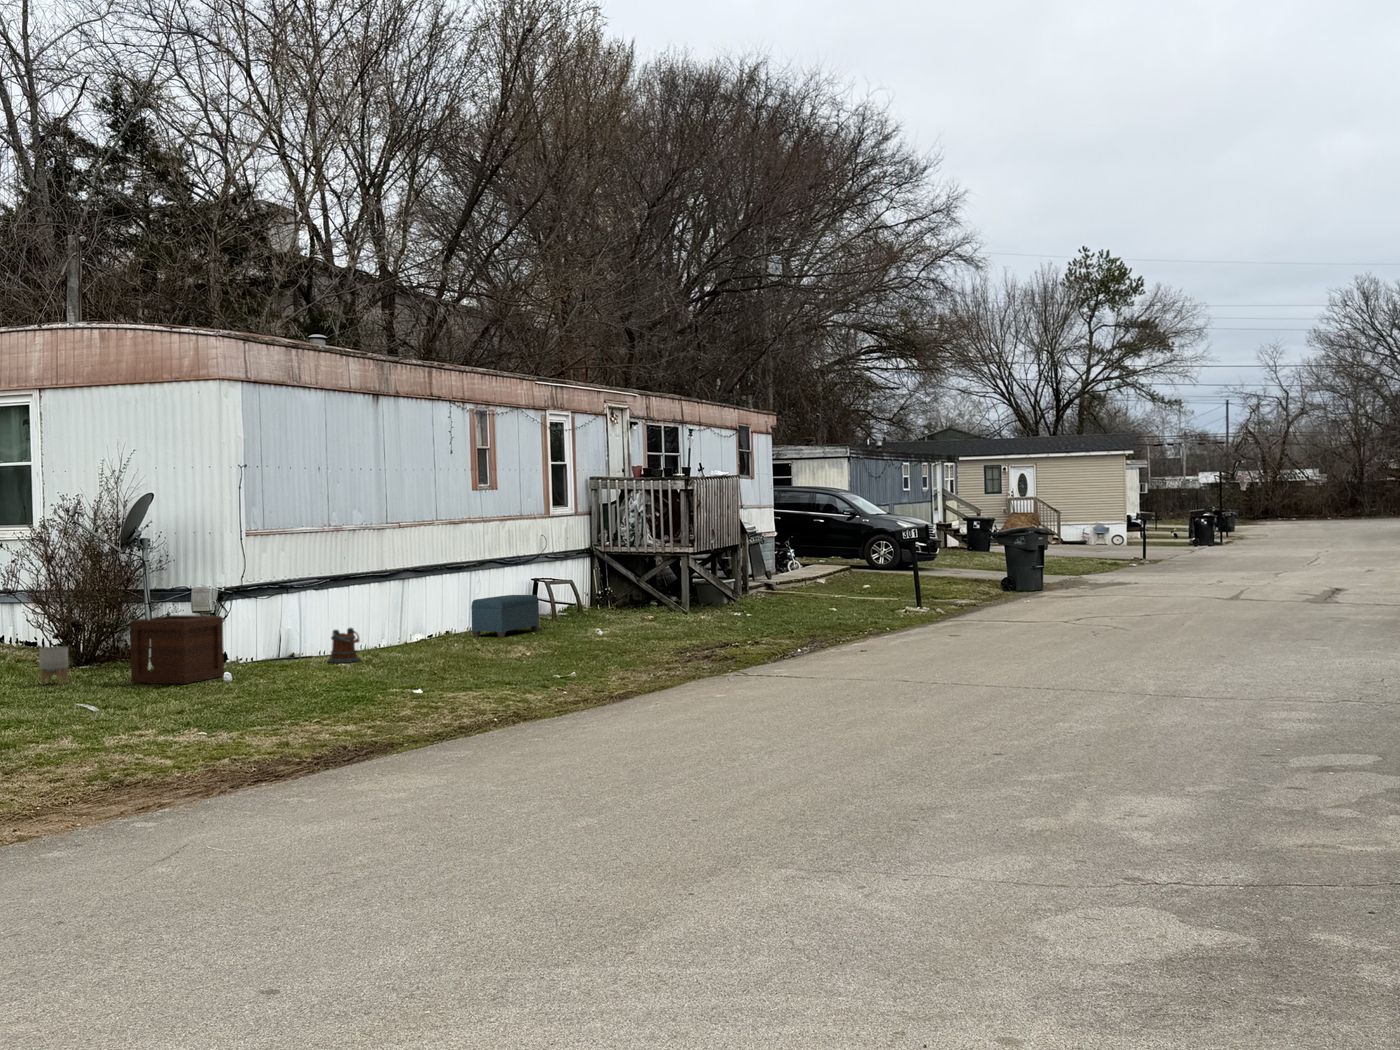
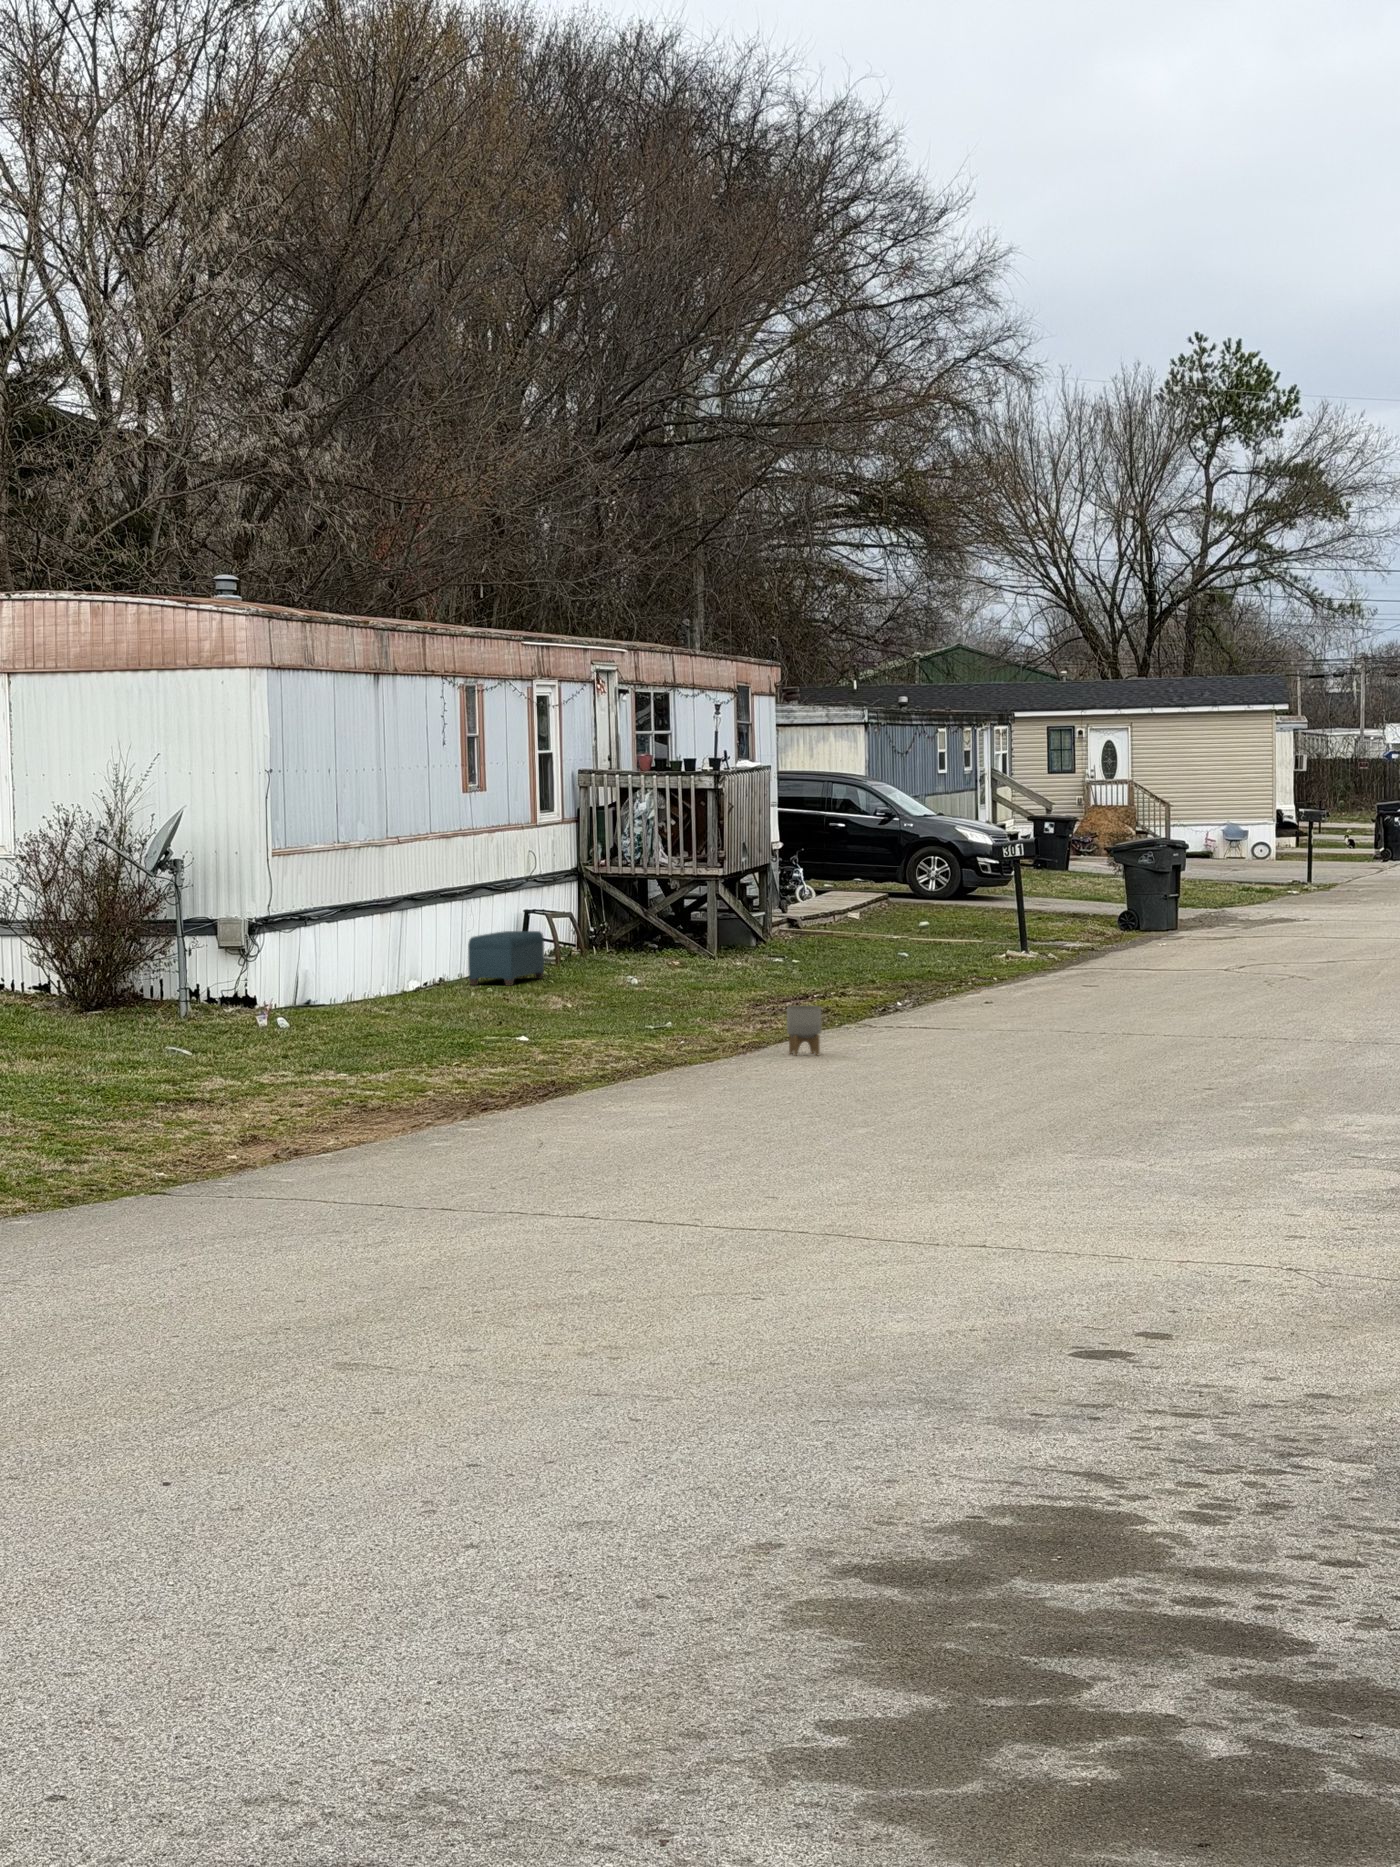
wooden crate: present [130,615,224,684] -> none [158,952,257,1032]
bucket: present [328,628,360,663] -> none [345,969,386,1012]
planter: present [39,647,68,685] -> present [787,1006,821,1056]

